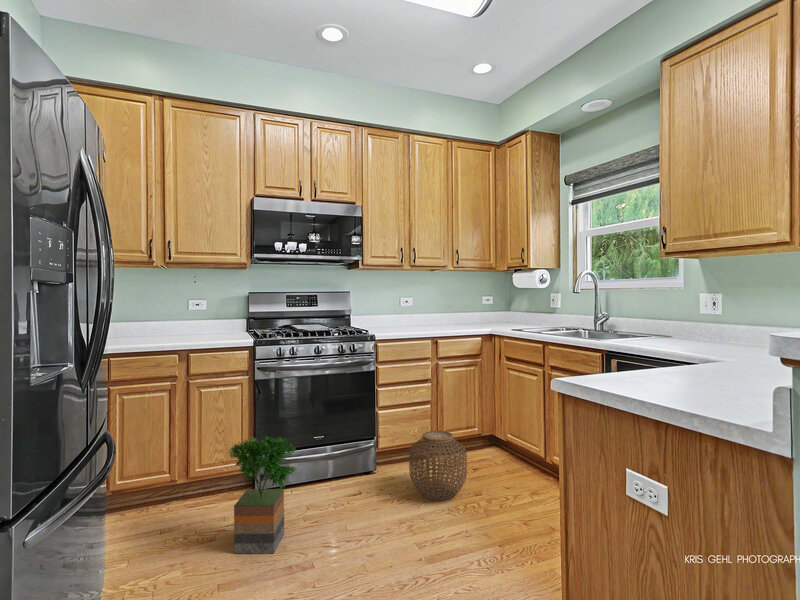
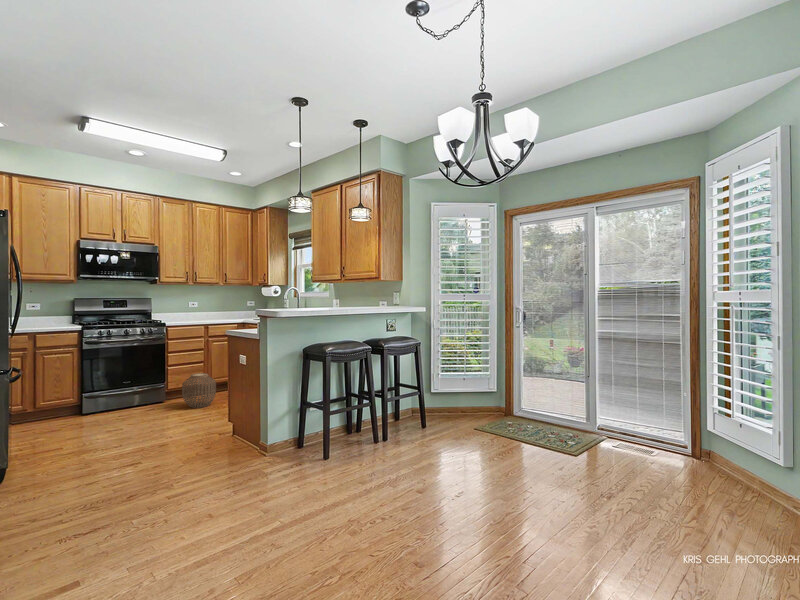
potted tree: present [229,437,296,554] -> none [69,374,113,432]

